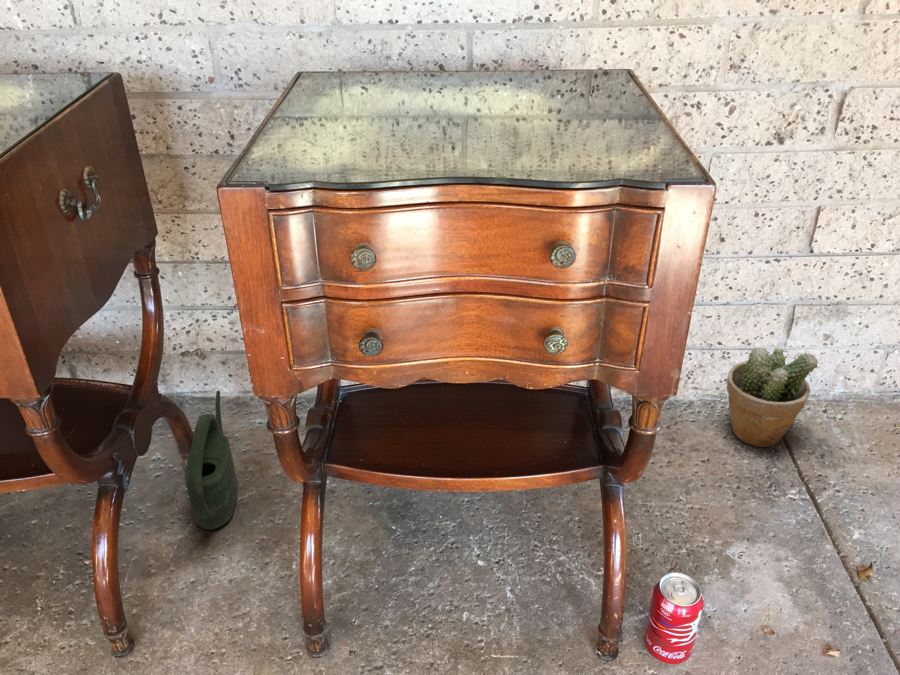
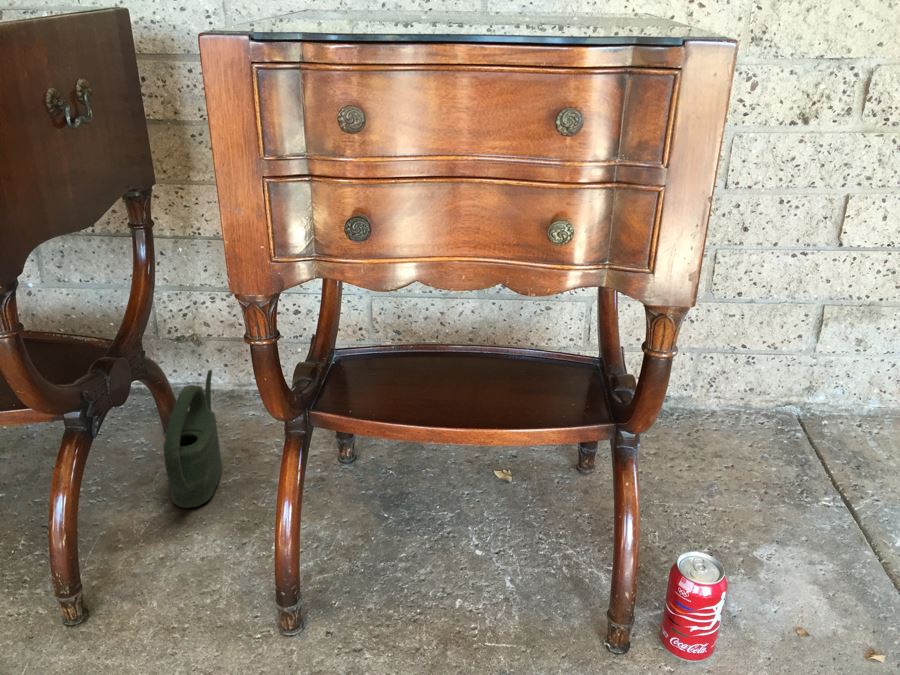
potted plant: present [727,348,818,447] -> none [751,343,851,455]

